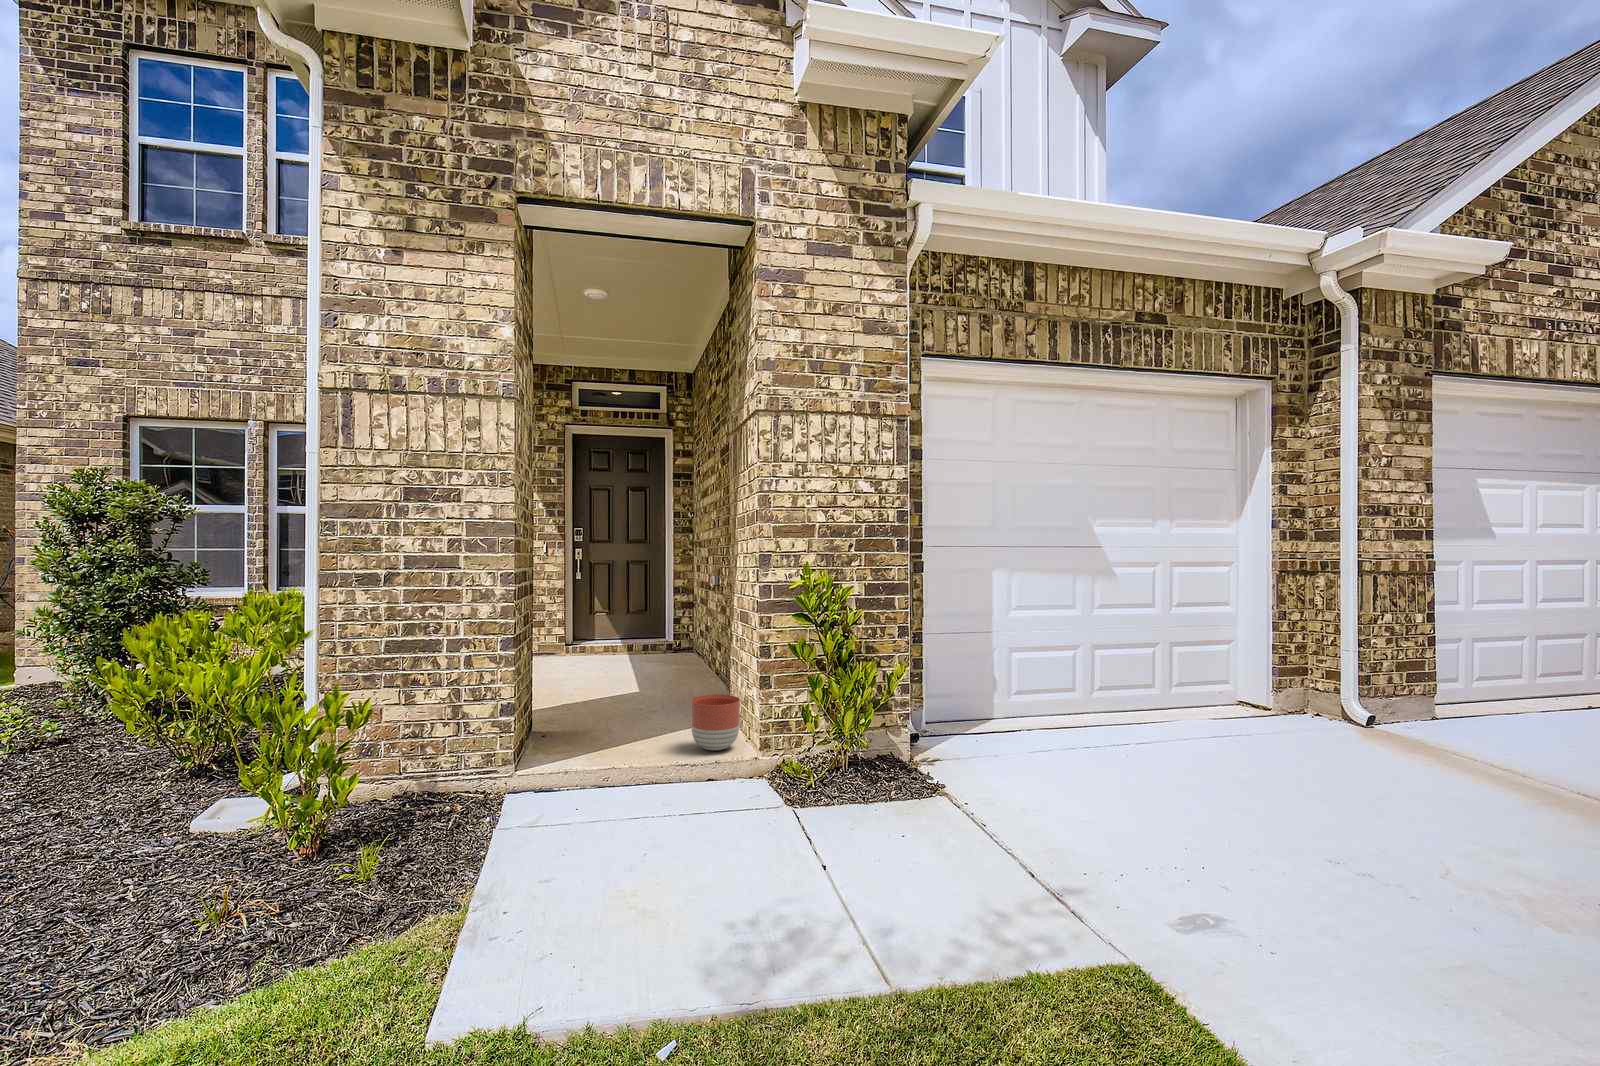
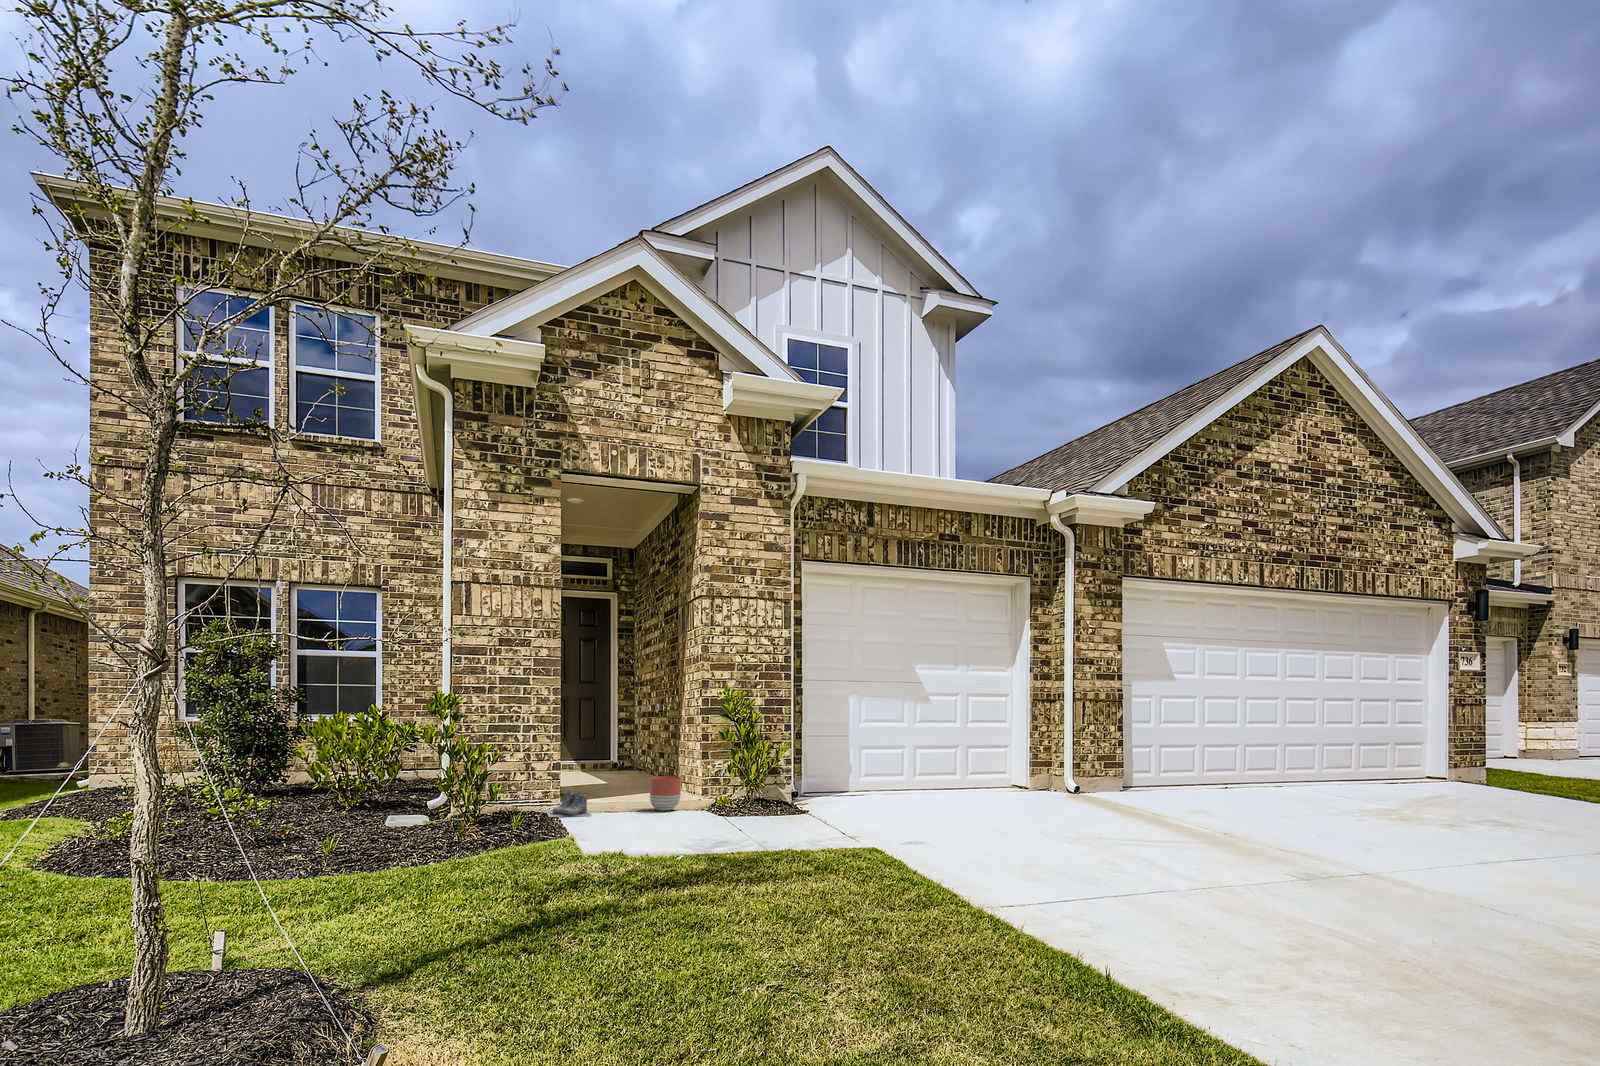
boots: none [525,722,598,768] -> present [546,791,592,817]

